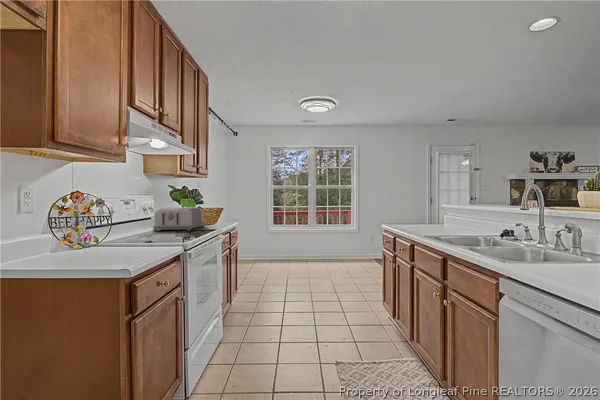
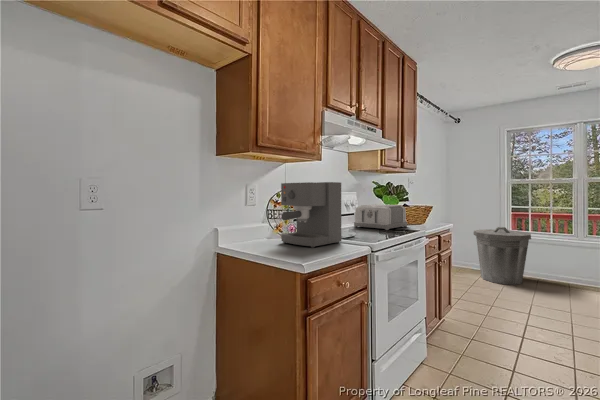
coffee maker: none [74,183,152,253] -> present [281,182,341,248]
trash can: none [248,223,285,266] -> present [474,227,531,285]

